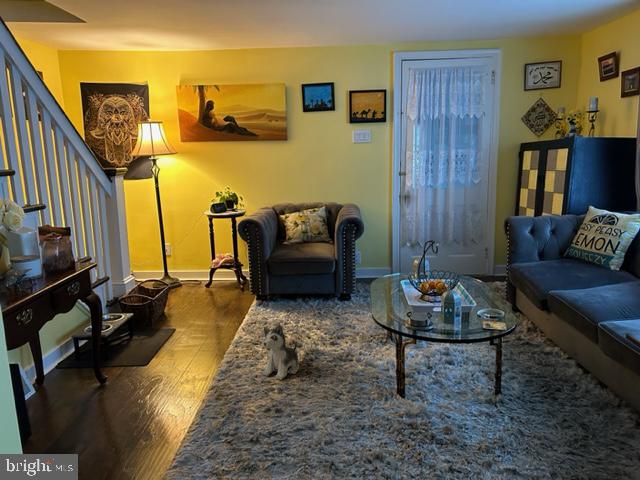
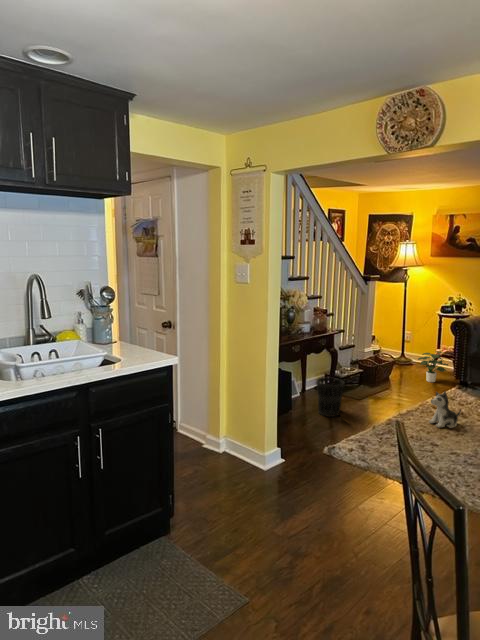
potted plant: none [197,263,238,305] -> present [418,352,448,382]
wastebasket: none [61,354,120,433] -> present [316,378,344,417]

